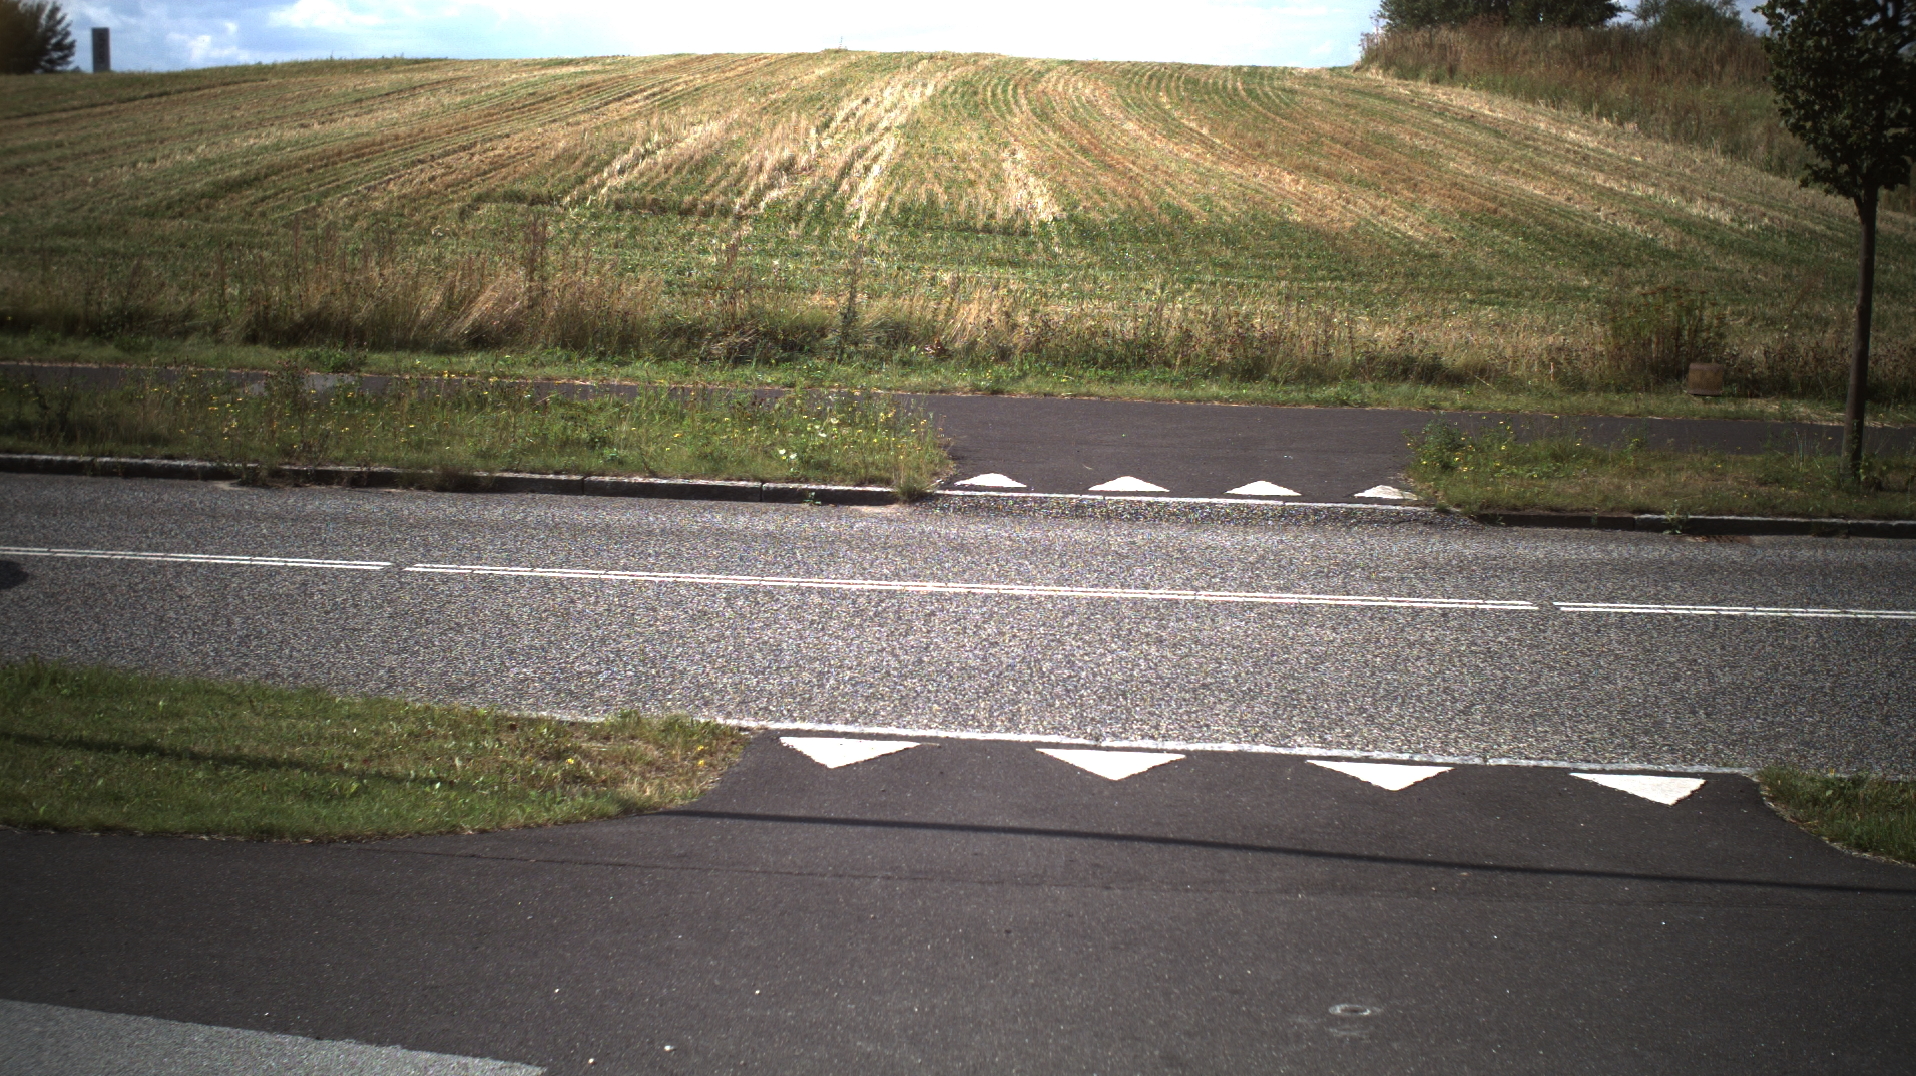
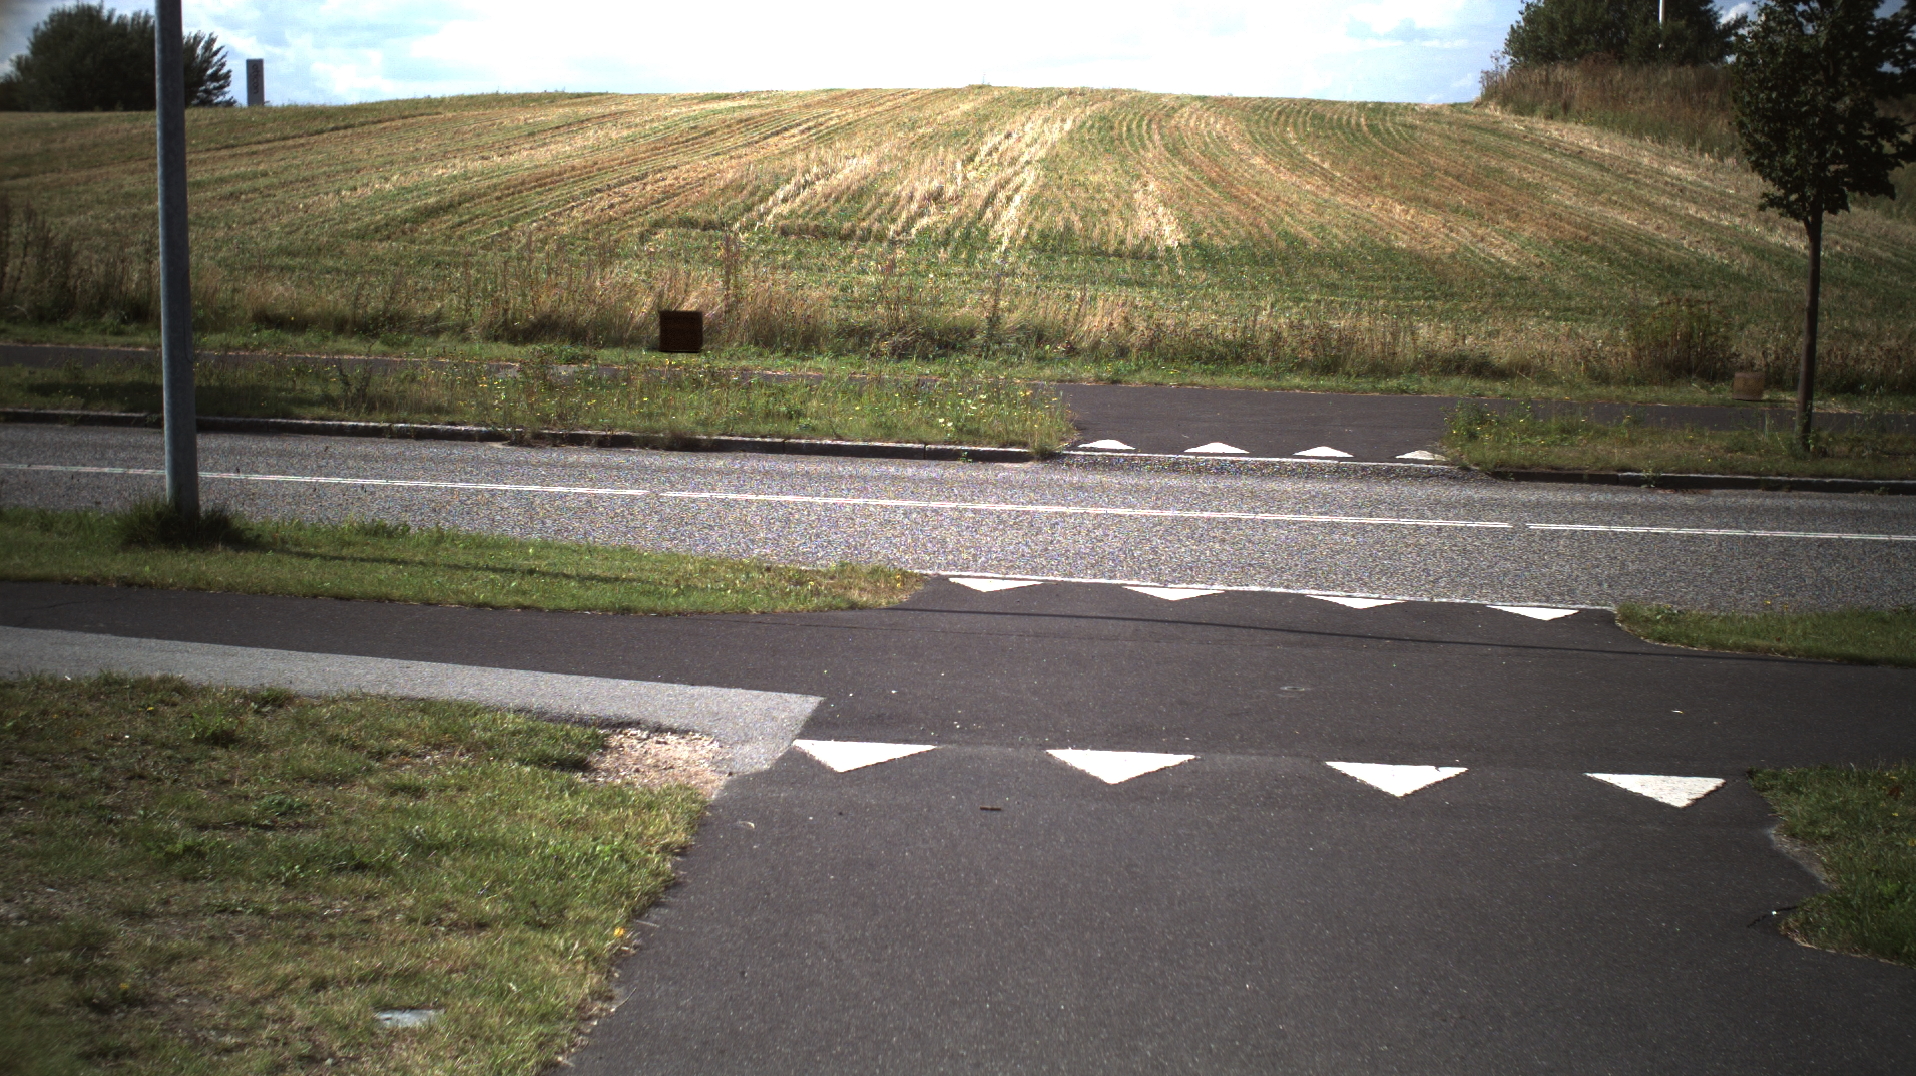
wooden crate: none [446,303,505,355] -> present [659,309,703,352]

